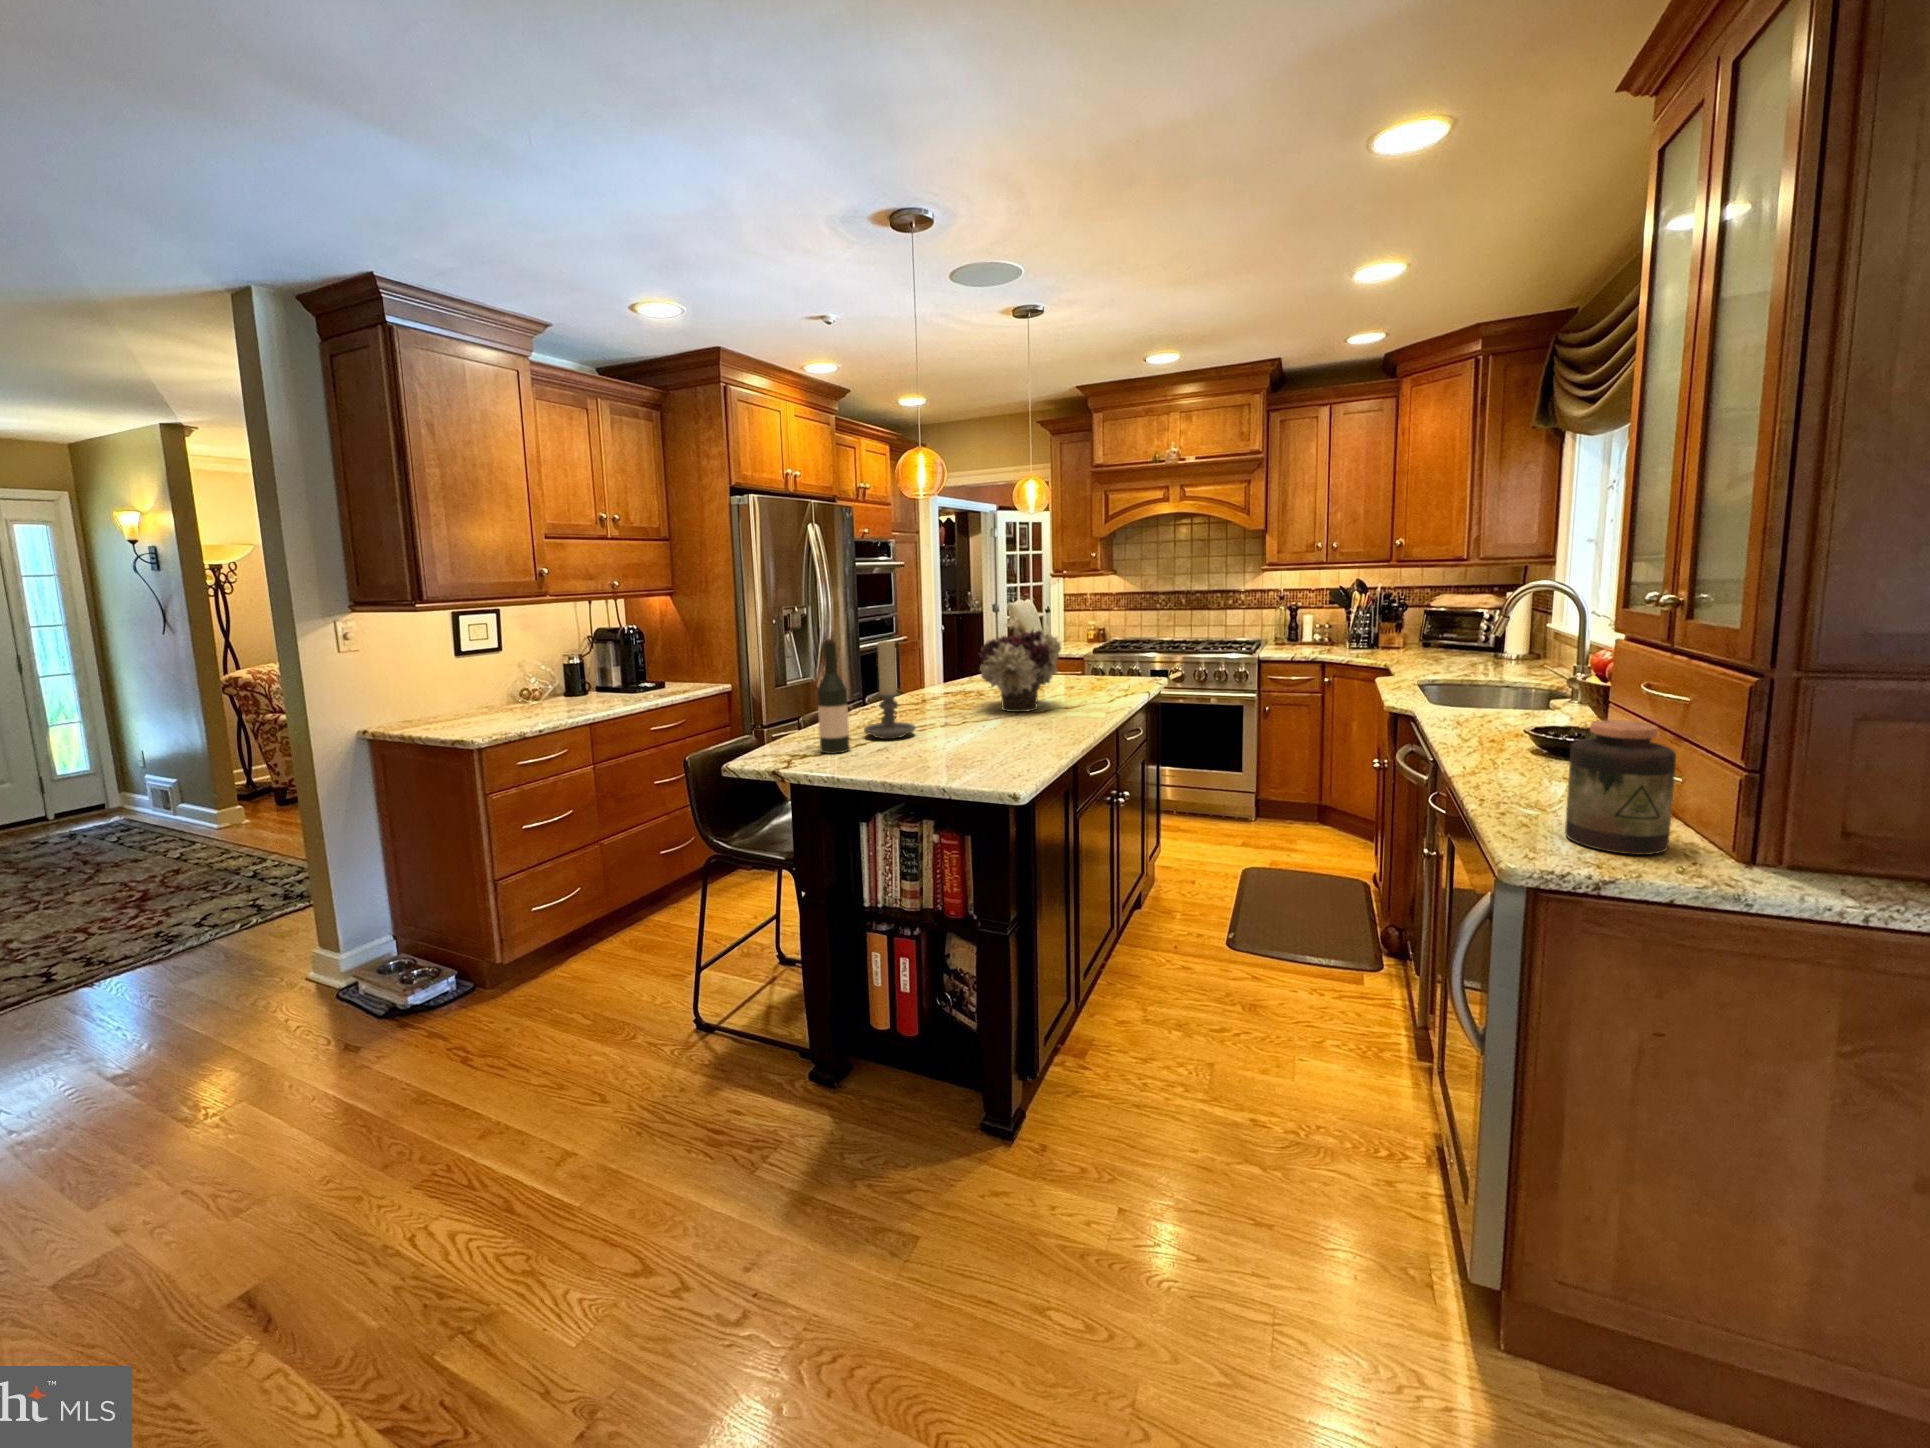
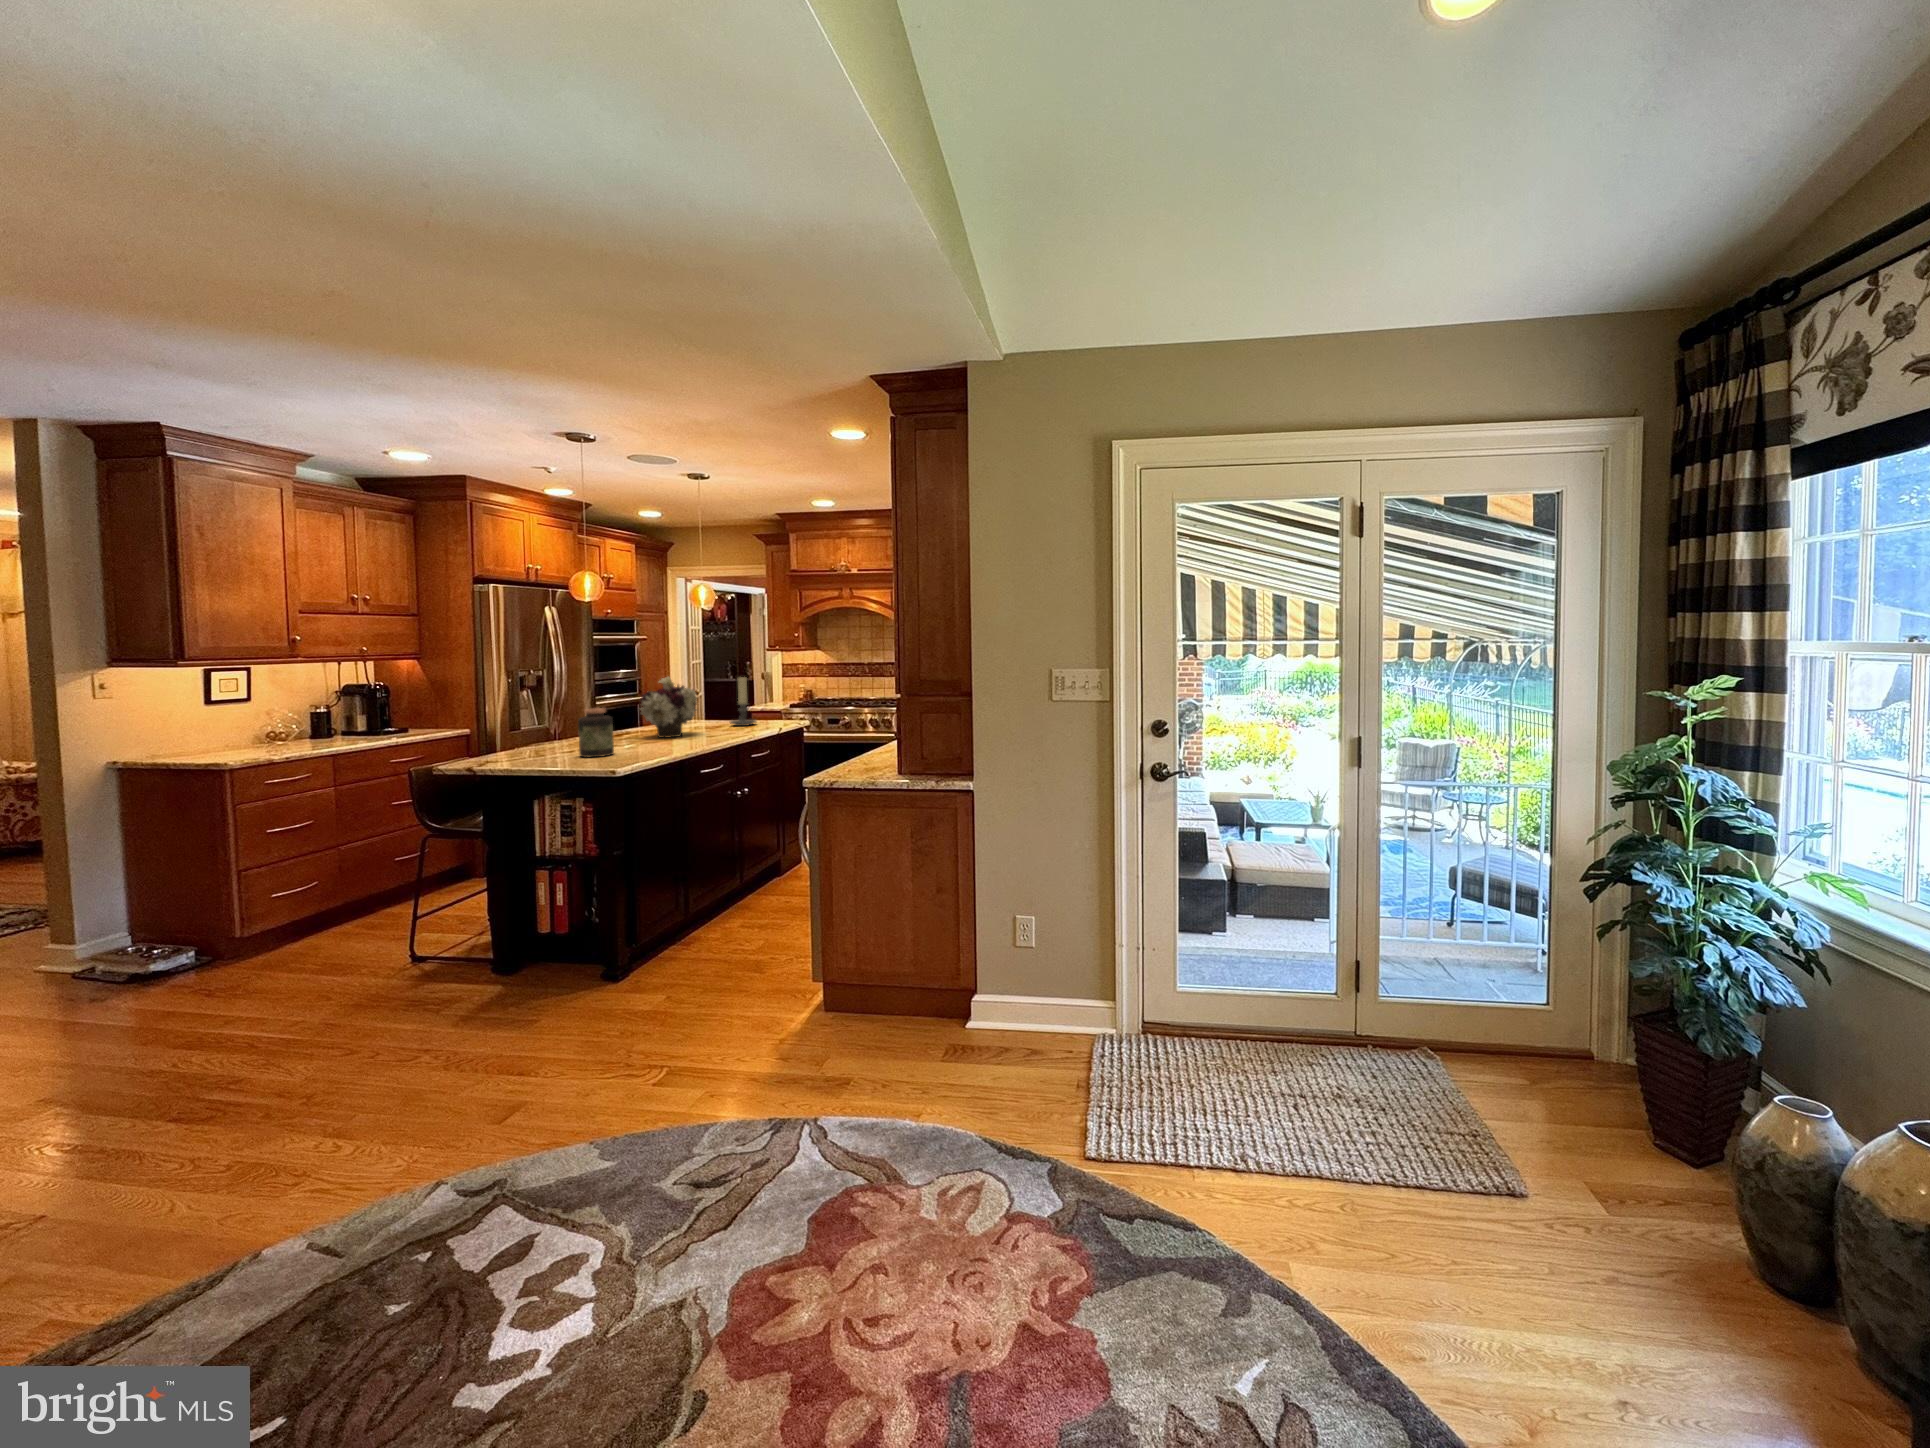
wine bottle: present [817,639,850,754] -> none [501,687,524,759]
candle holder: present [864,640,915,739] -> present [730,677,756,726]
jar: present [1565,720,1676,855] -> present [578,708,614,757]

